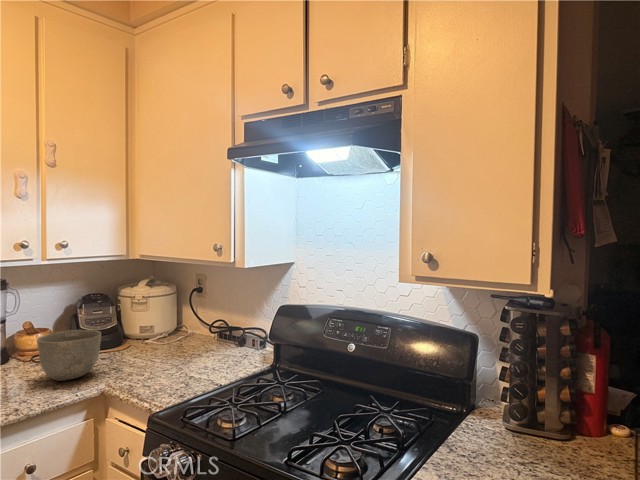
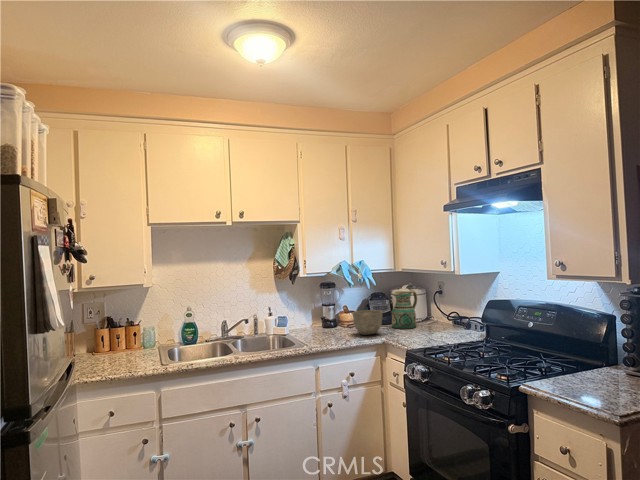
ceramic pitcher: none [118,288,164,356] -> present [392,290,417,329]

